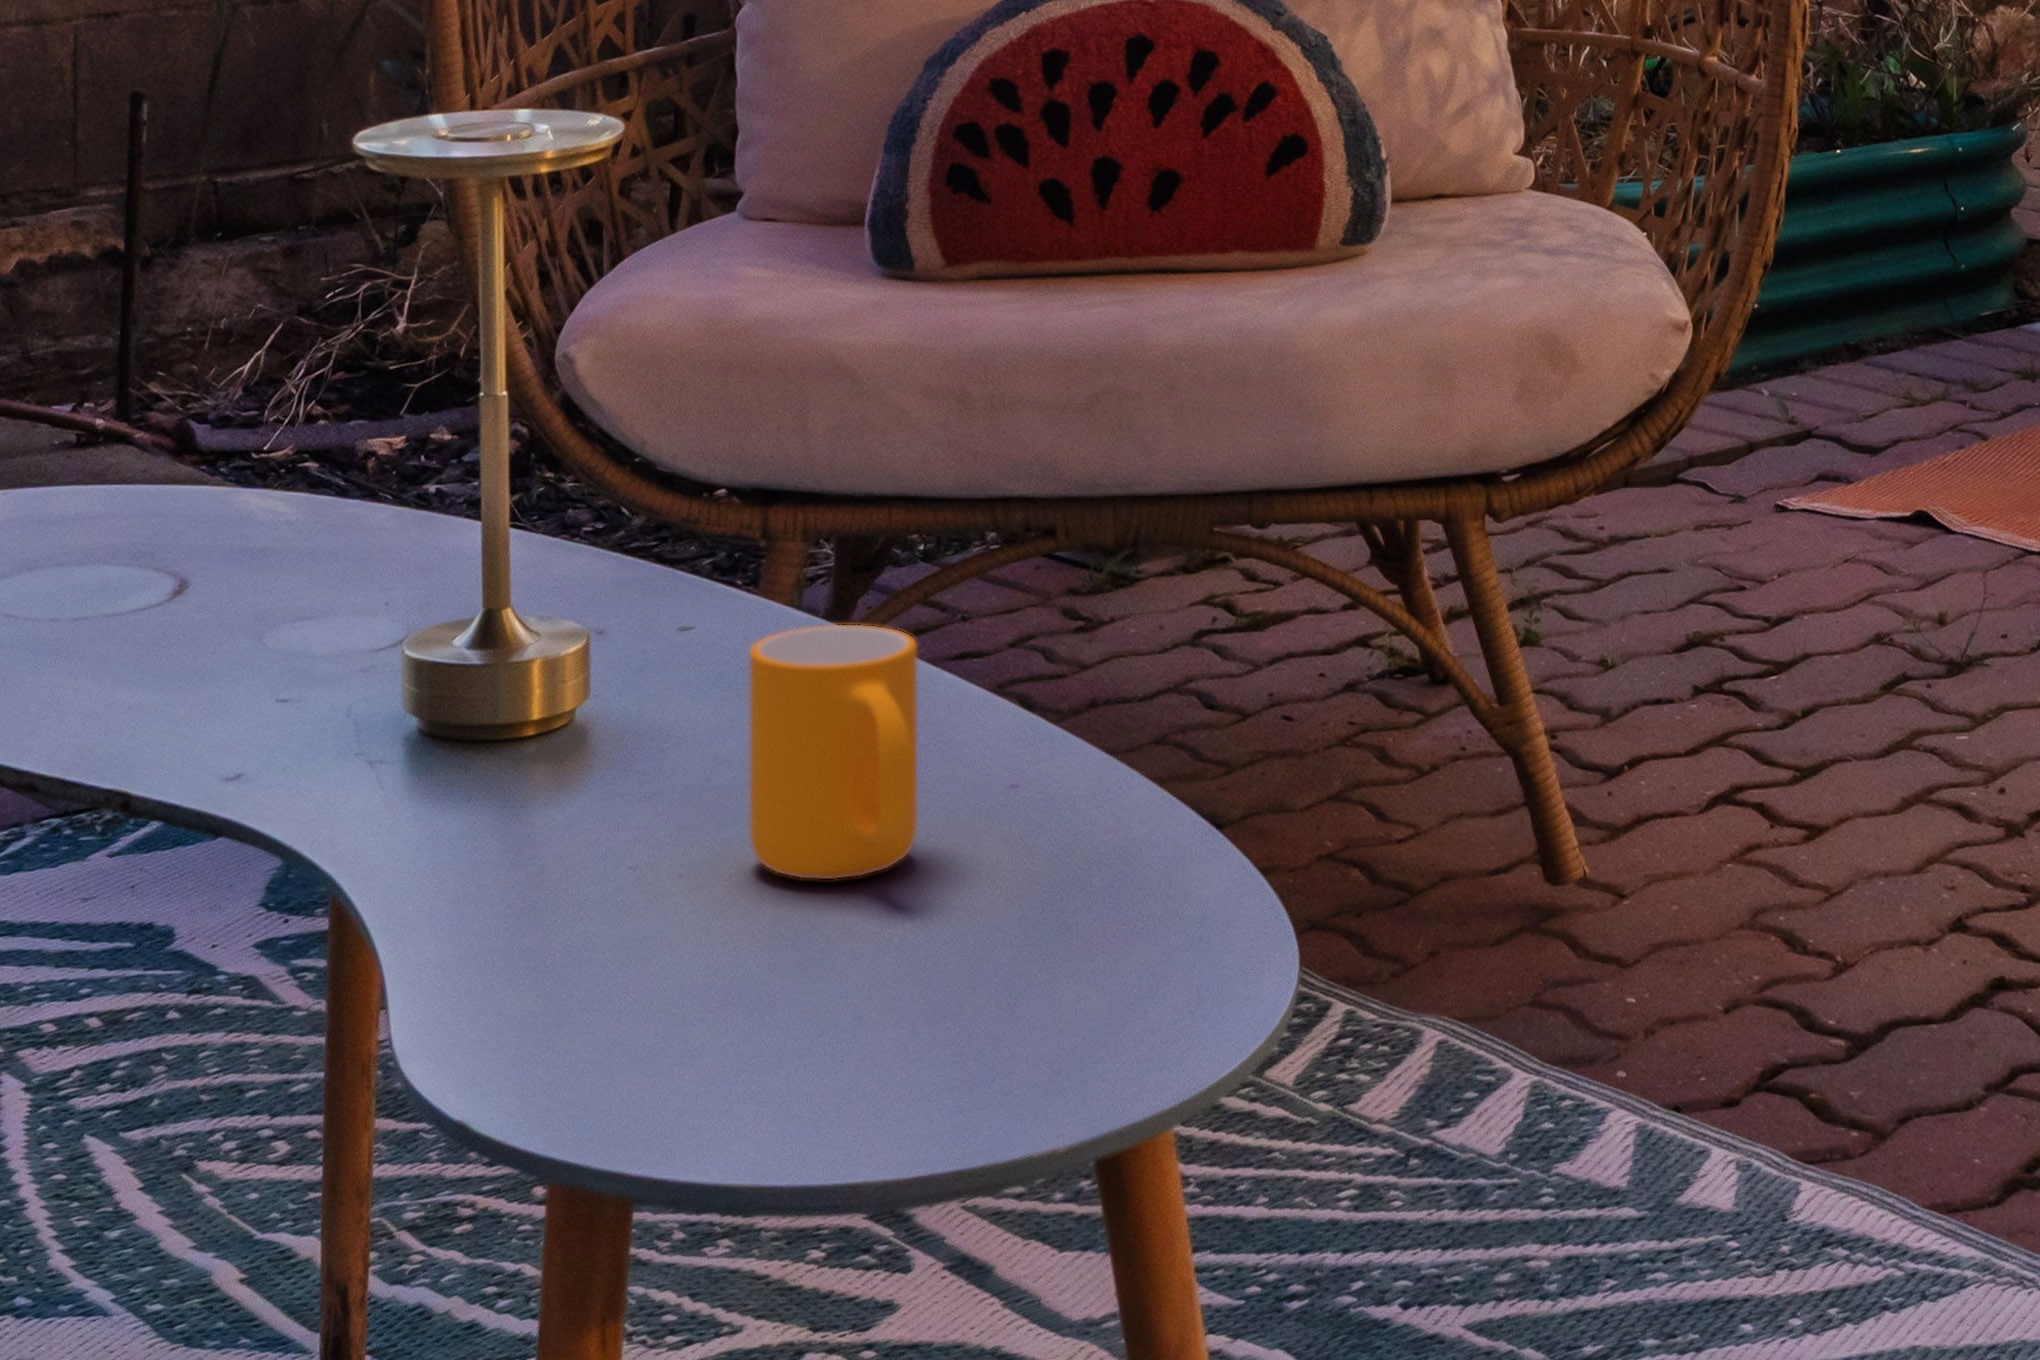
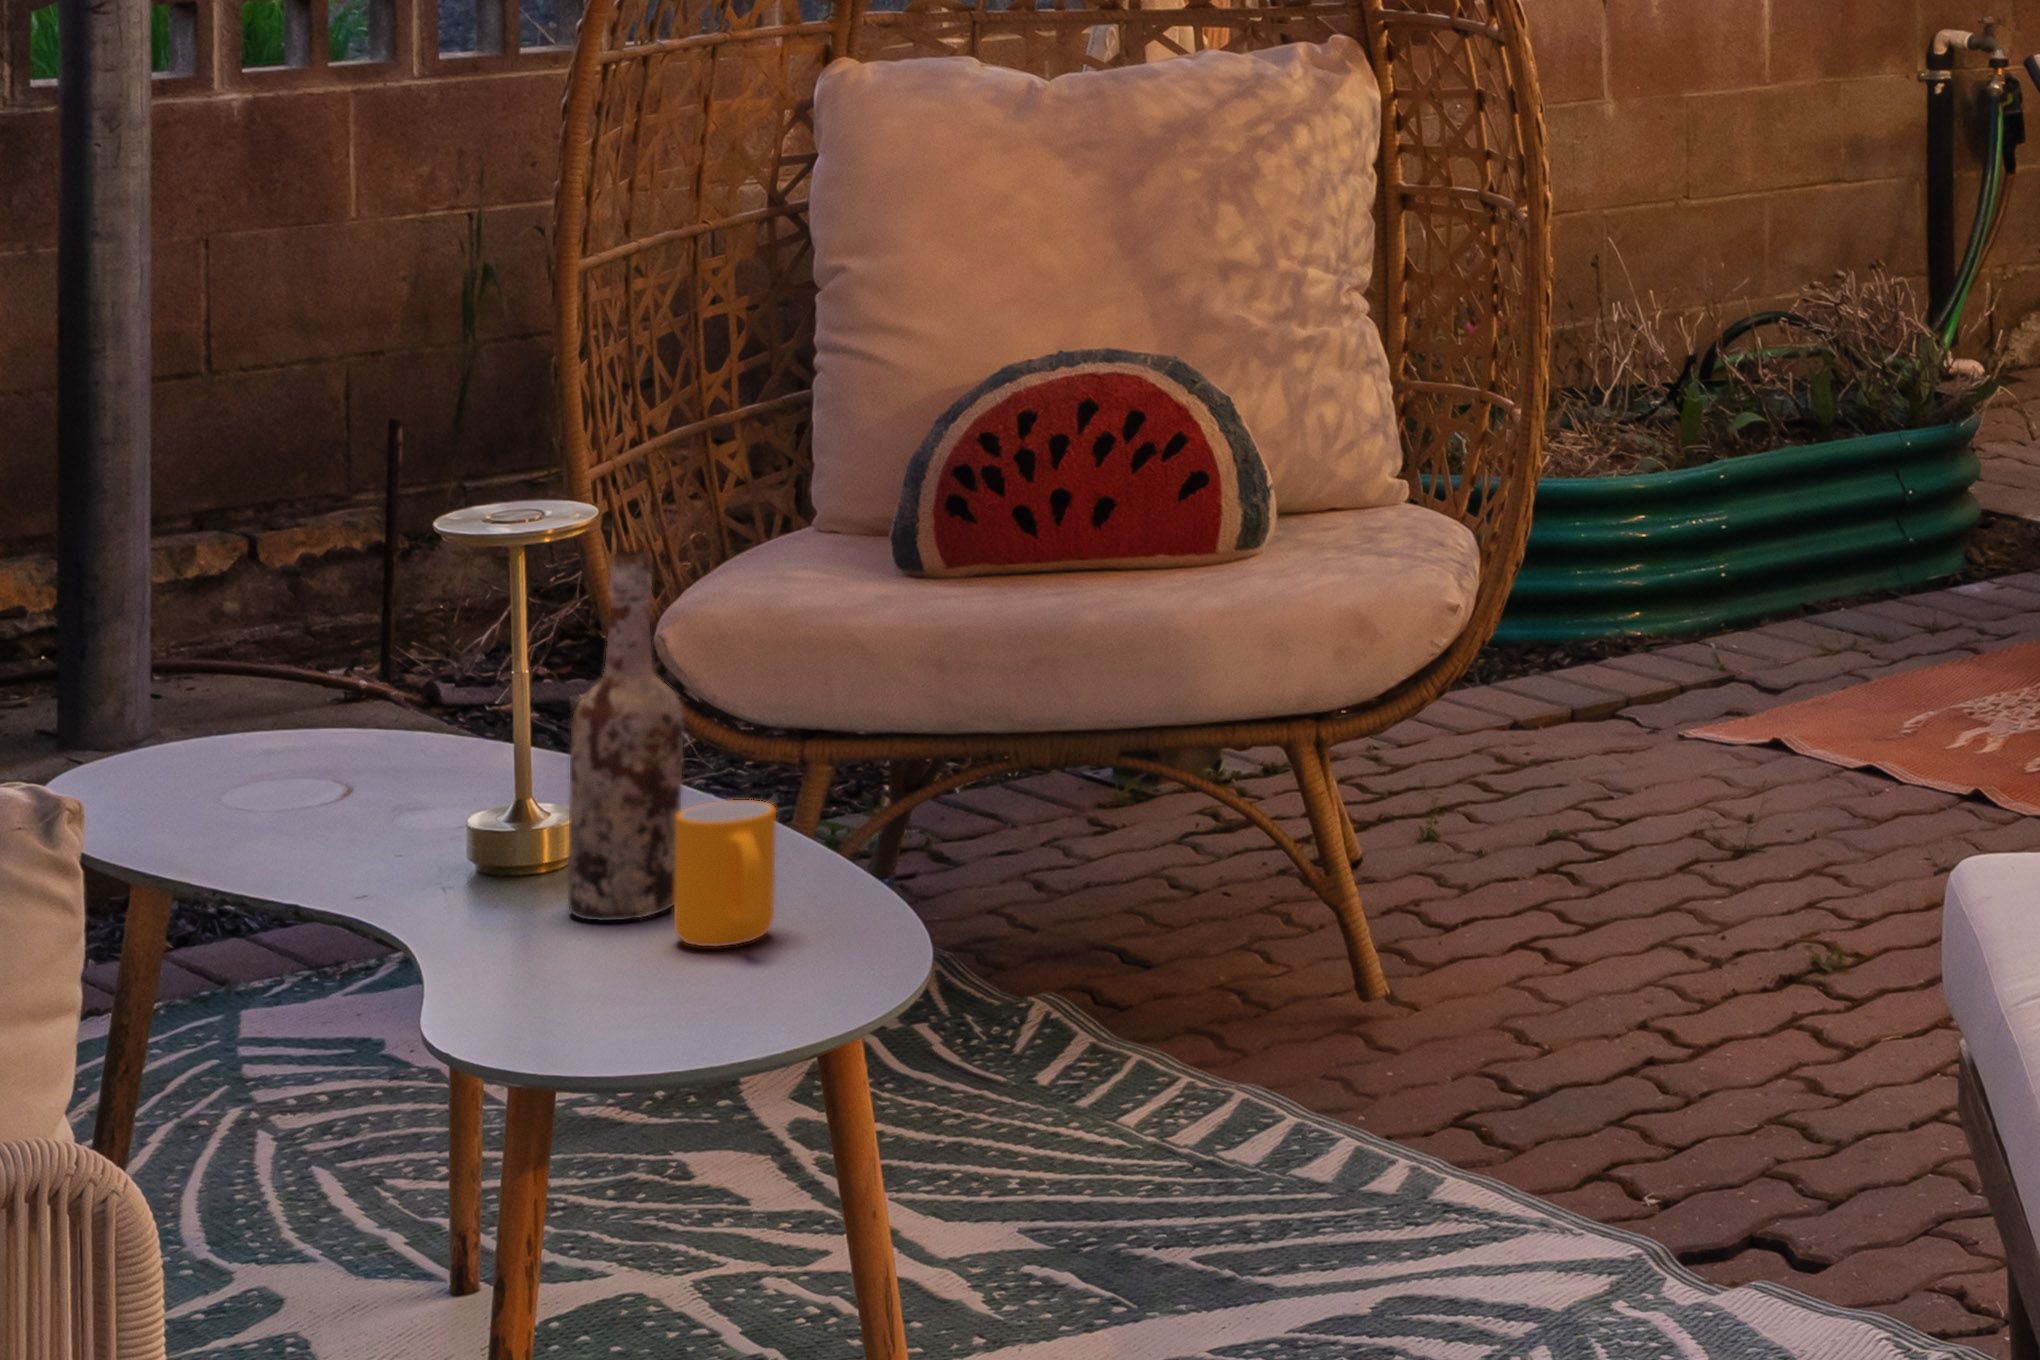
wine bottle: none [554,205,736,824] -> present [568,550,684,921]

